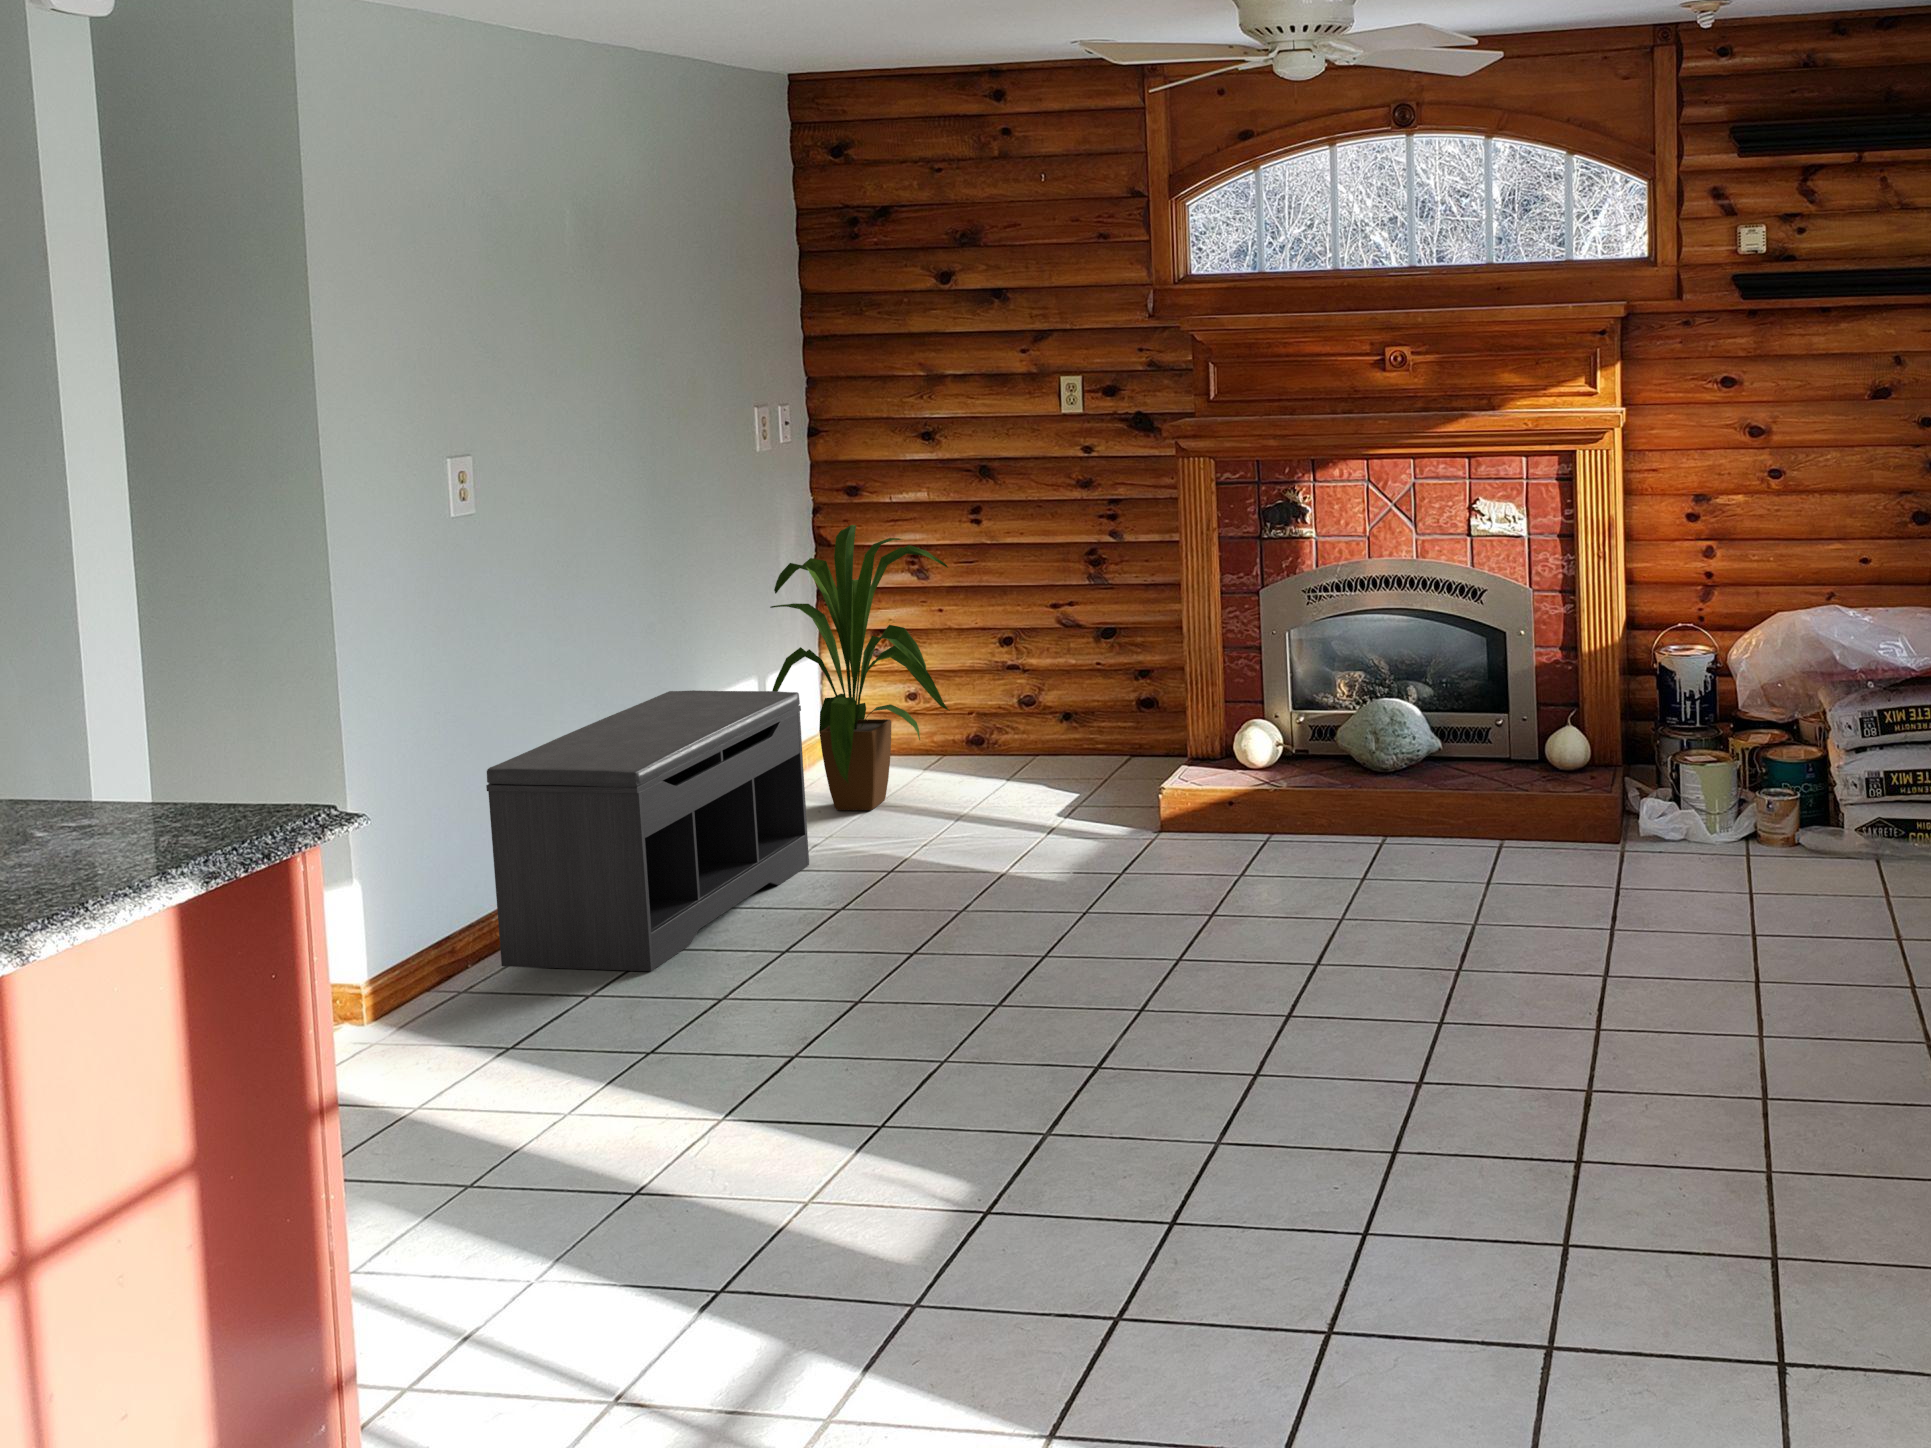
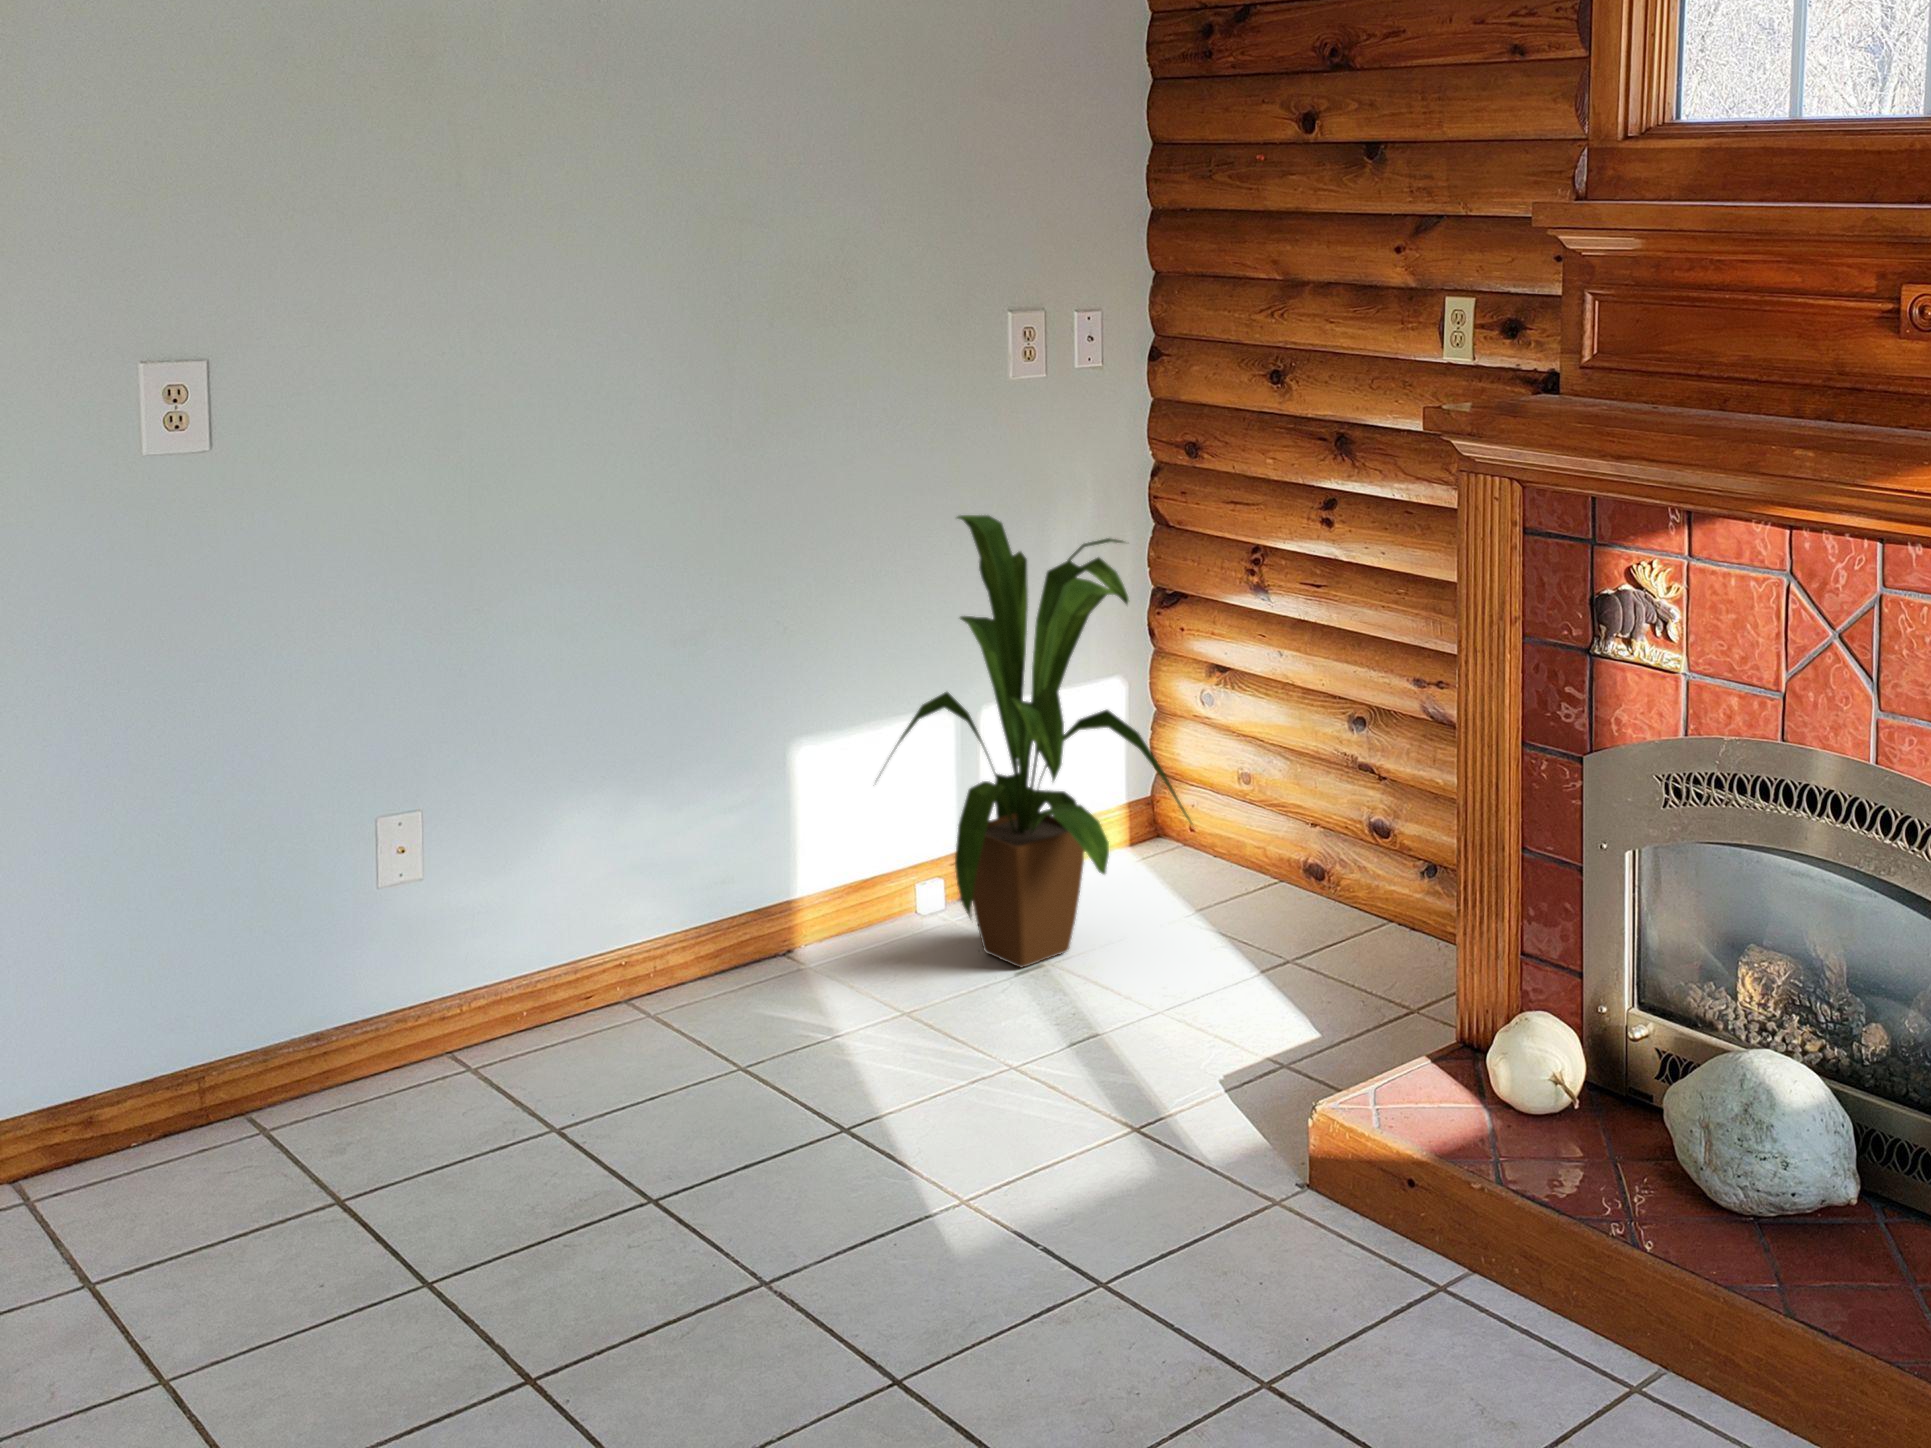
bench: present [486,690,809,971] -> none [92,738,766,1254]

